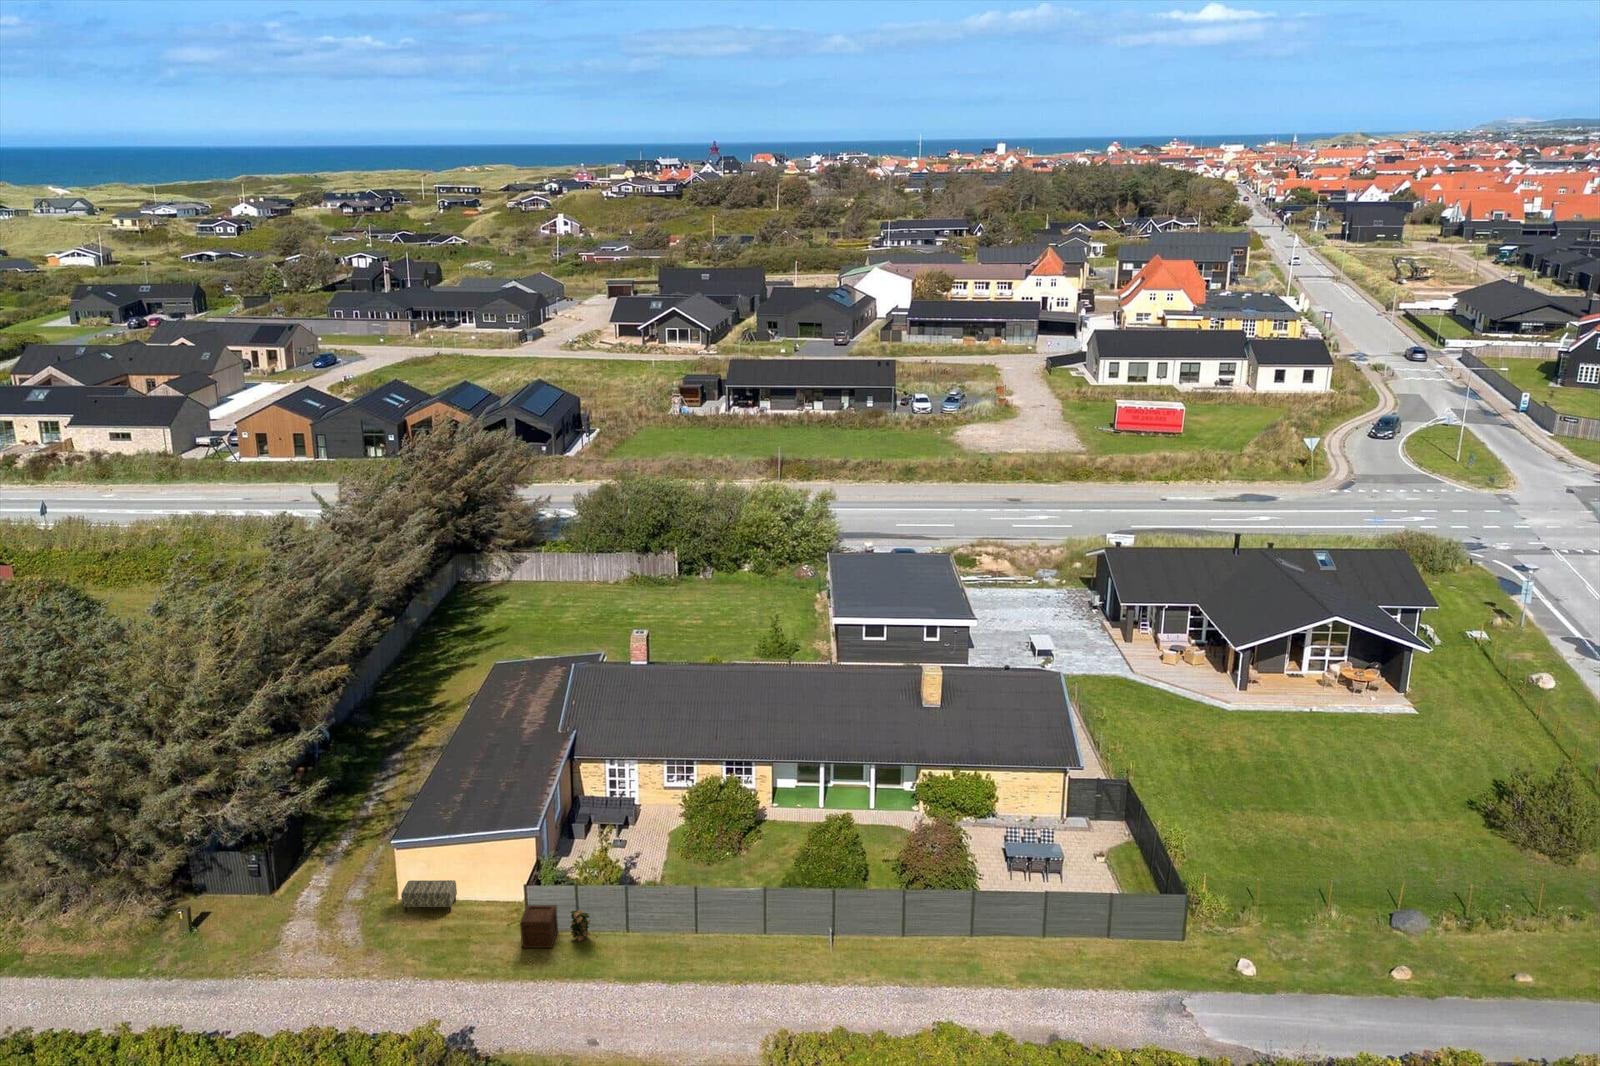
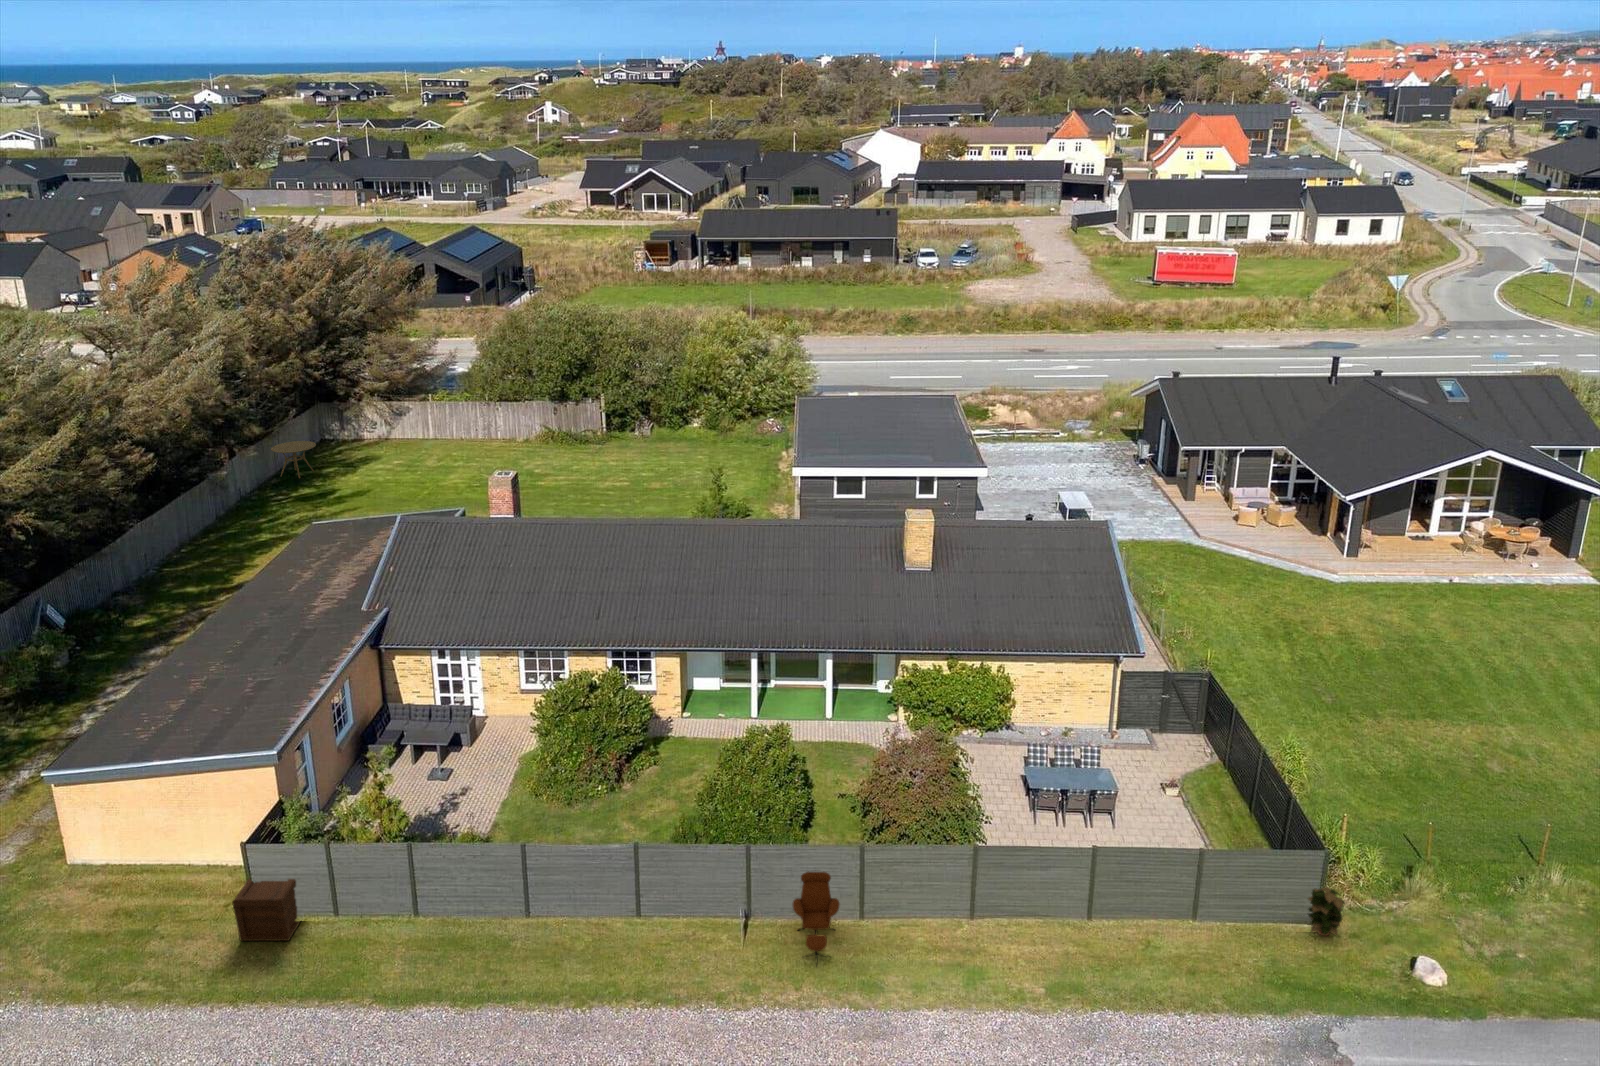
dining table: none [432,586,465,616] -> present [271,441,316,478]
bench: present [401,880,457,913] -> none [66,832,164,882]
lounge chair: none [862,906,891,965] -> present [793,871,840,960]
decorative plant: present [570,910,591,941] -> present [1308,887,1345,936]

